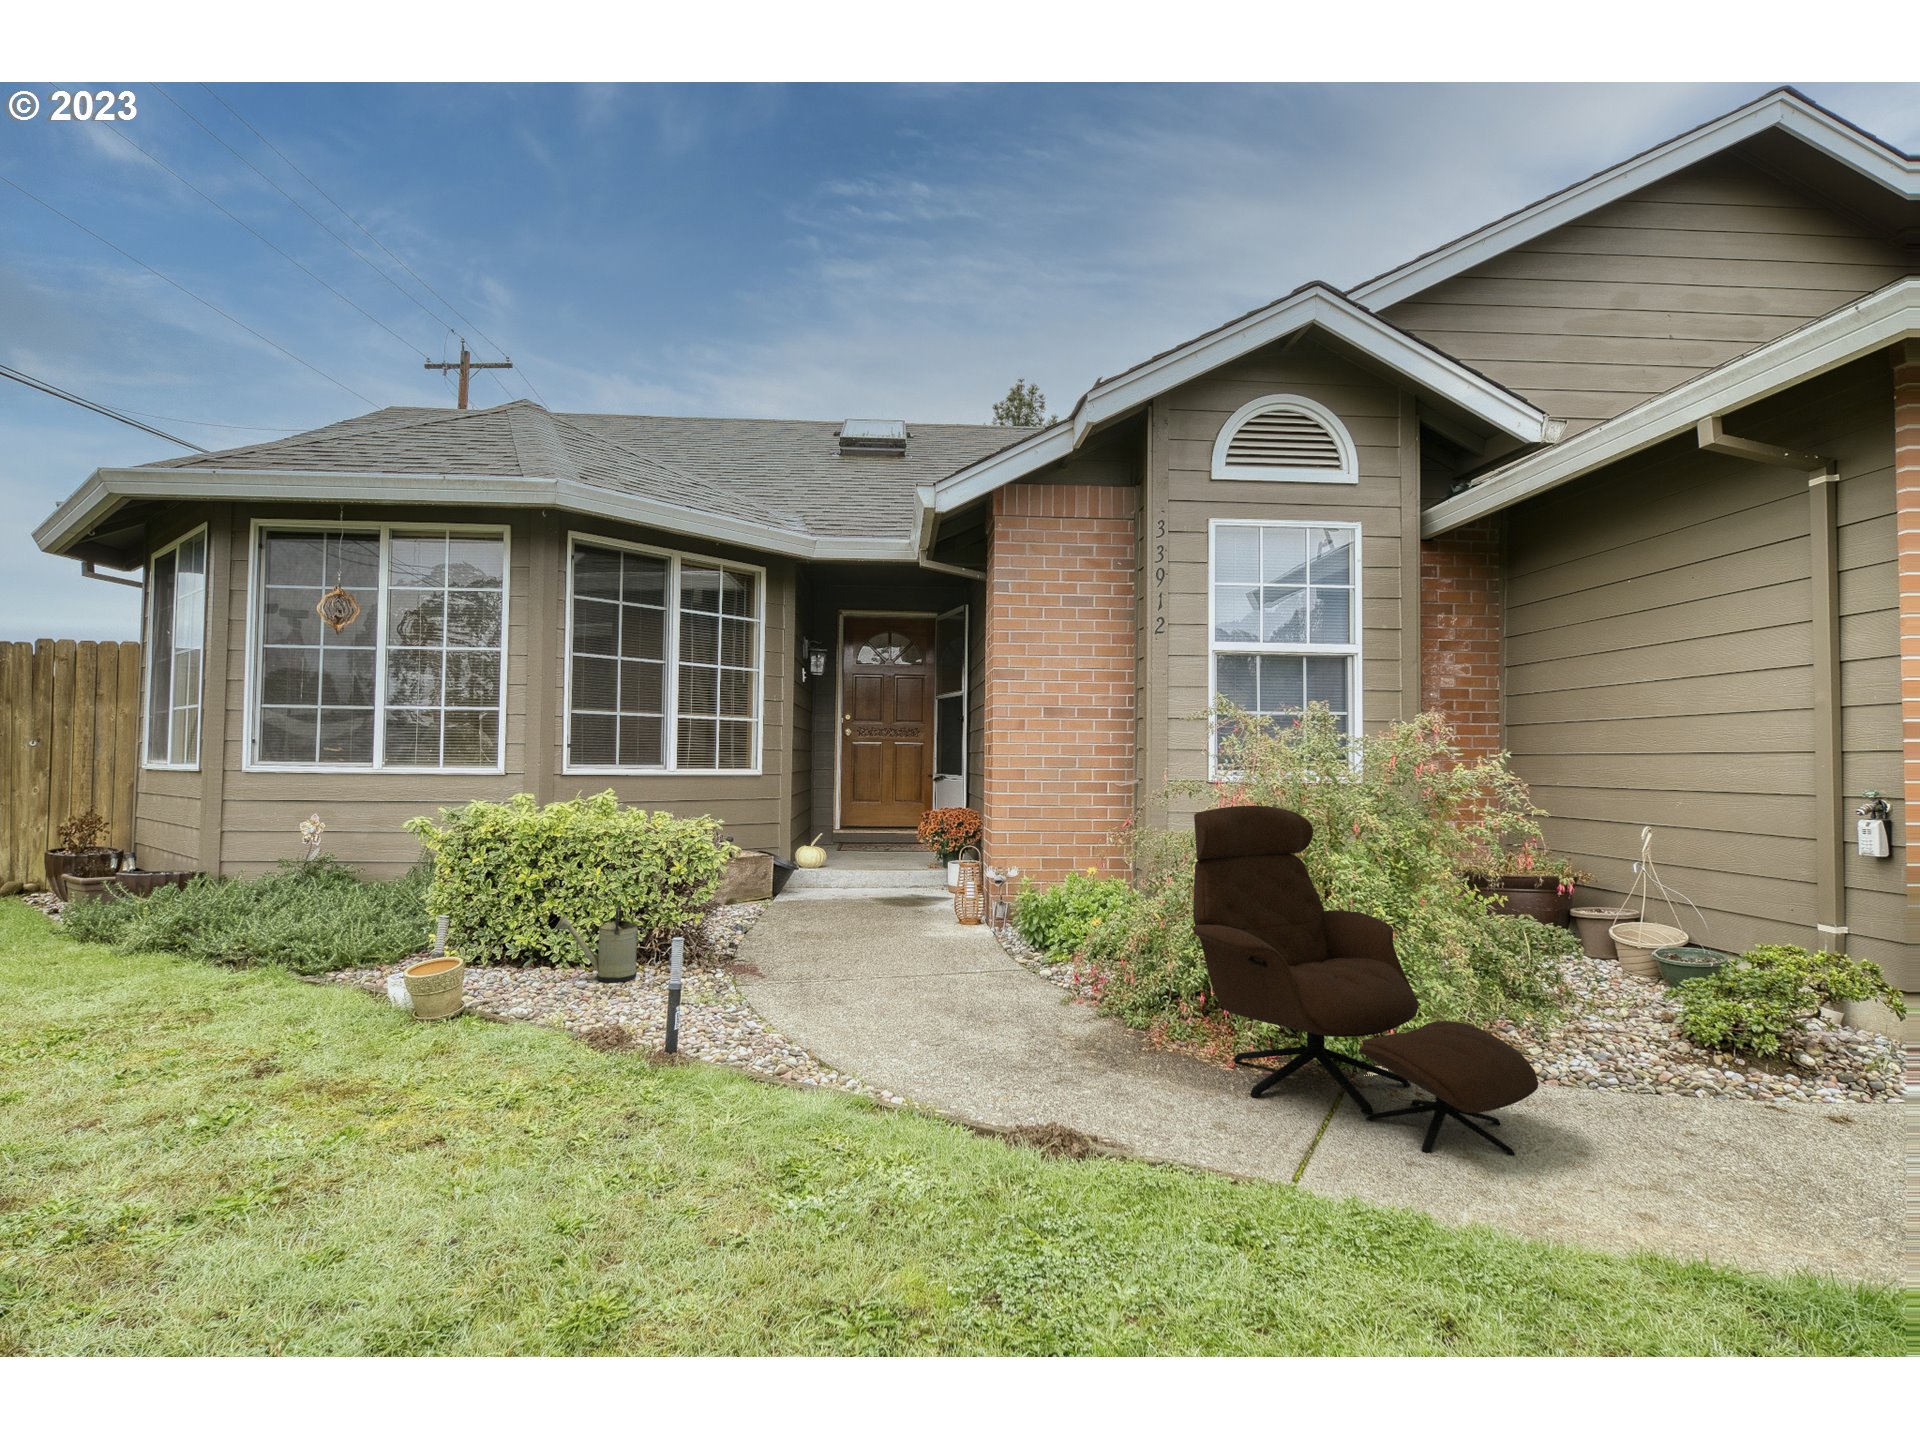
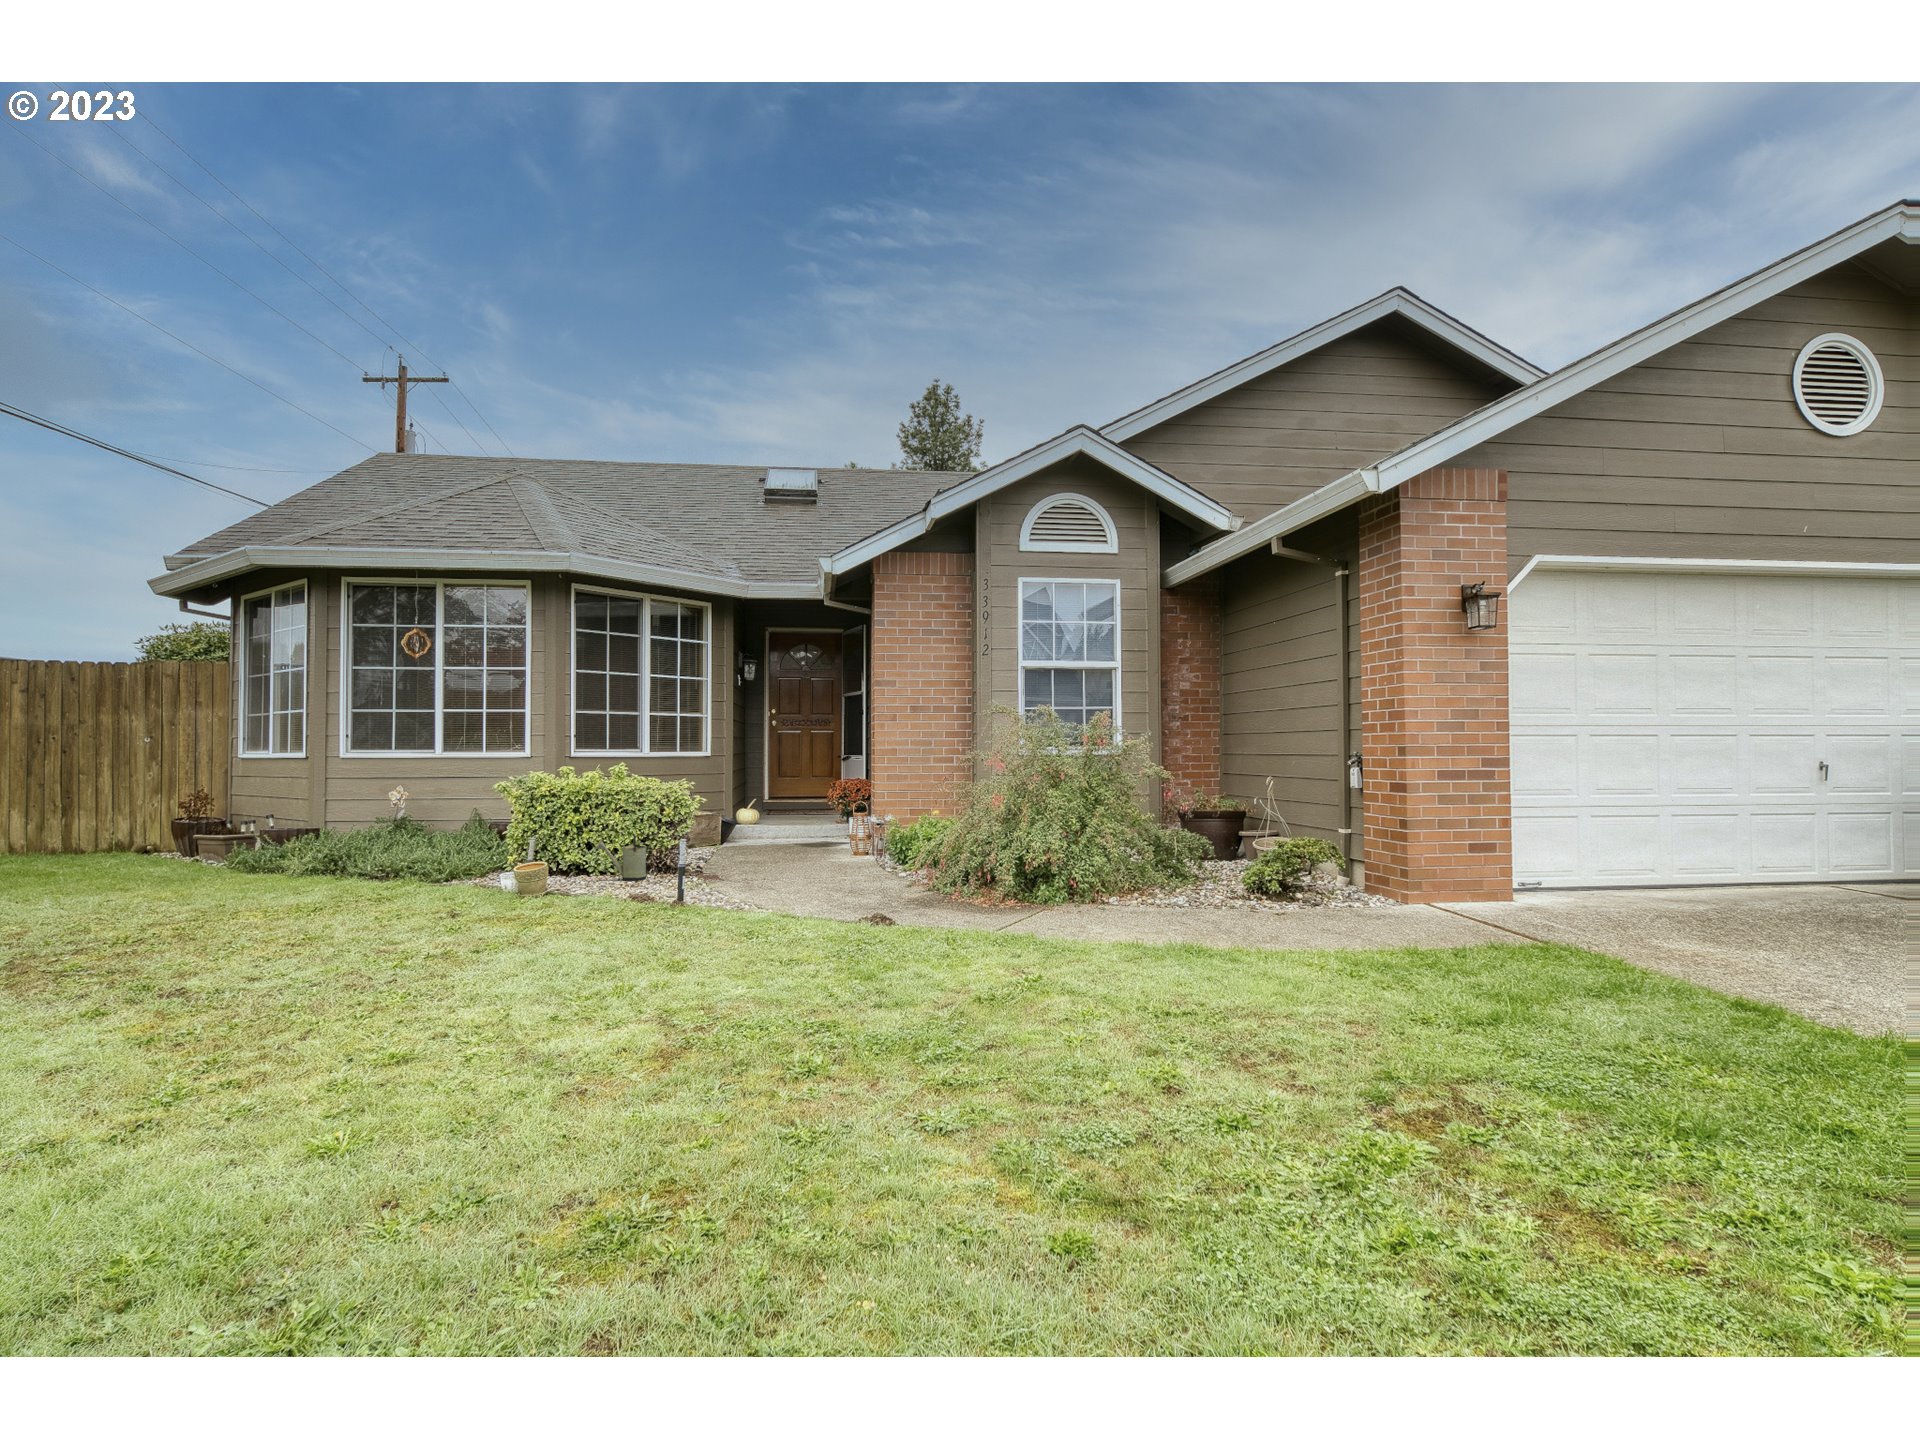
lounge chair: present [1192,806,1539,1156] -> none [958,764,1102,916]

